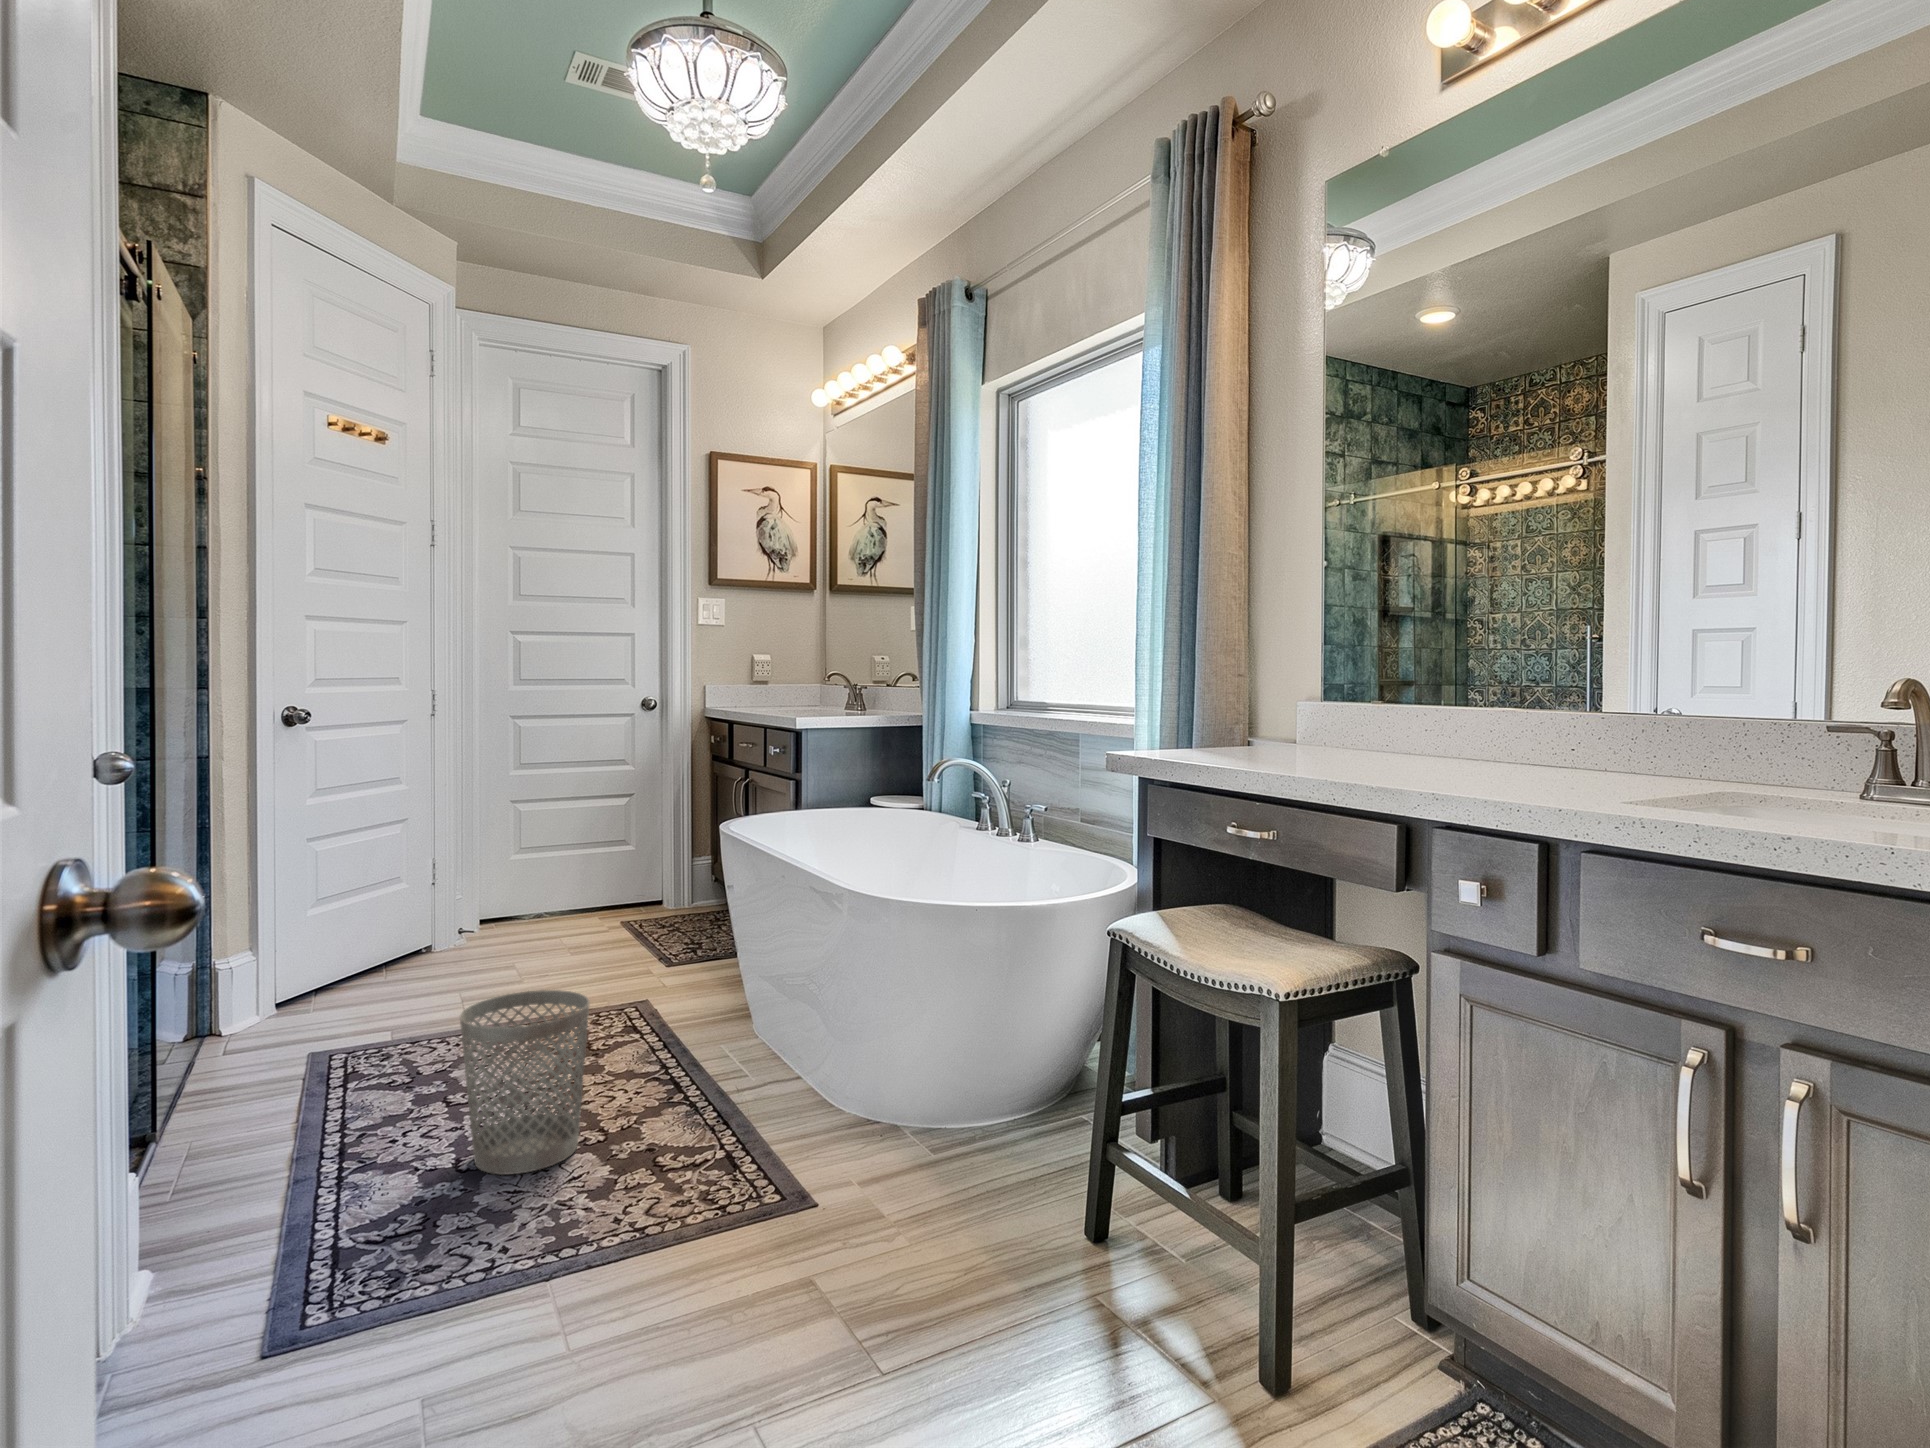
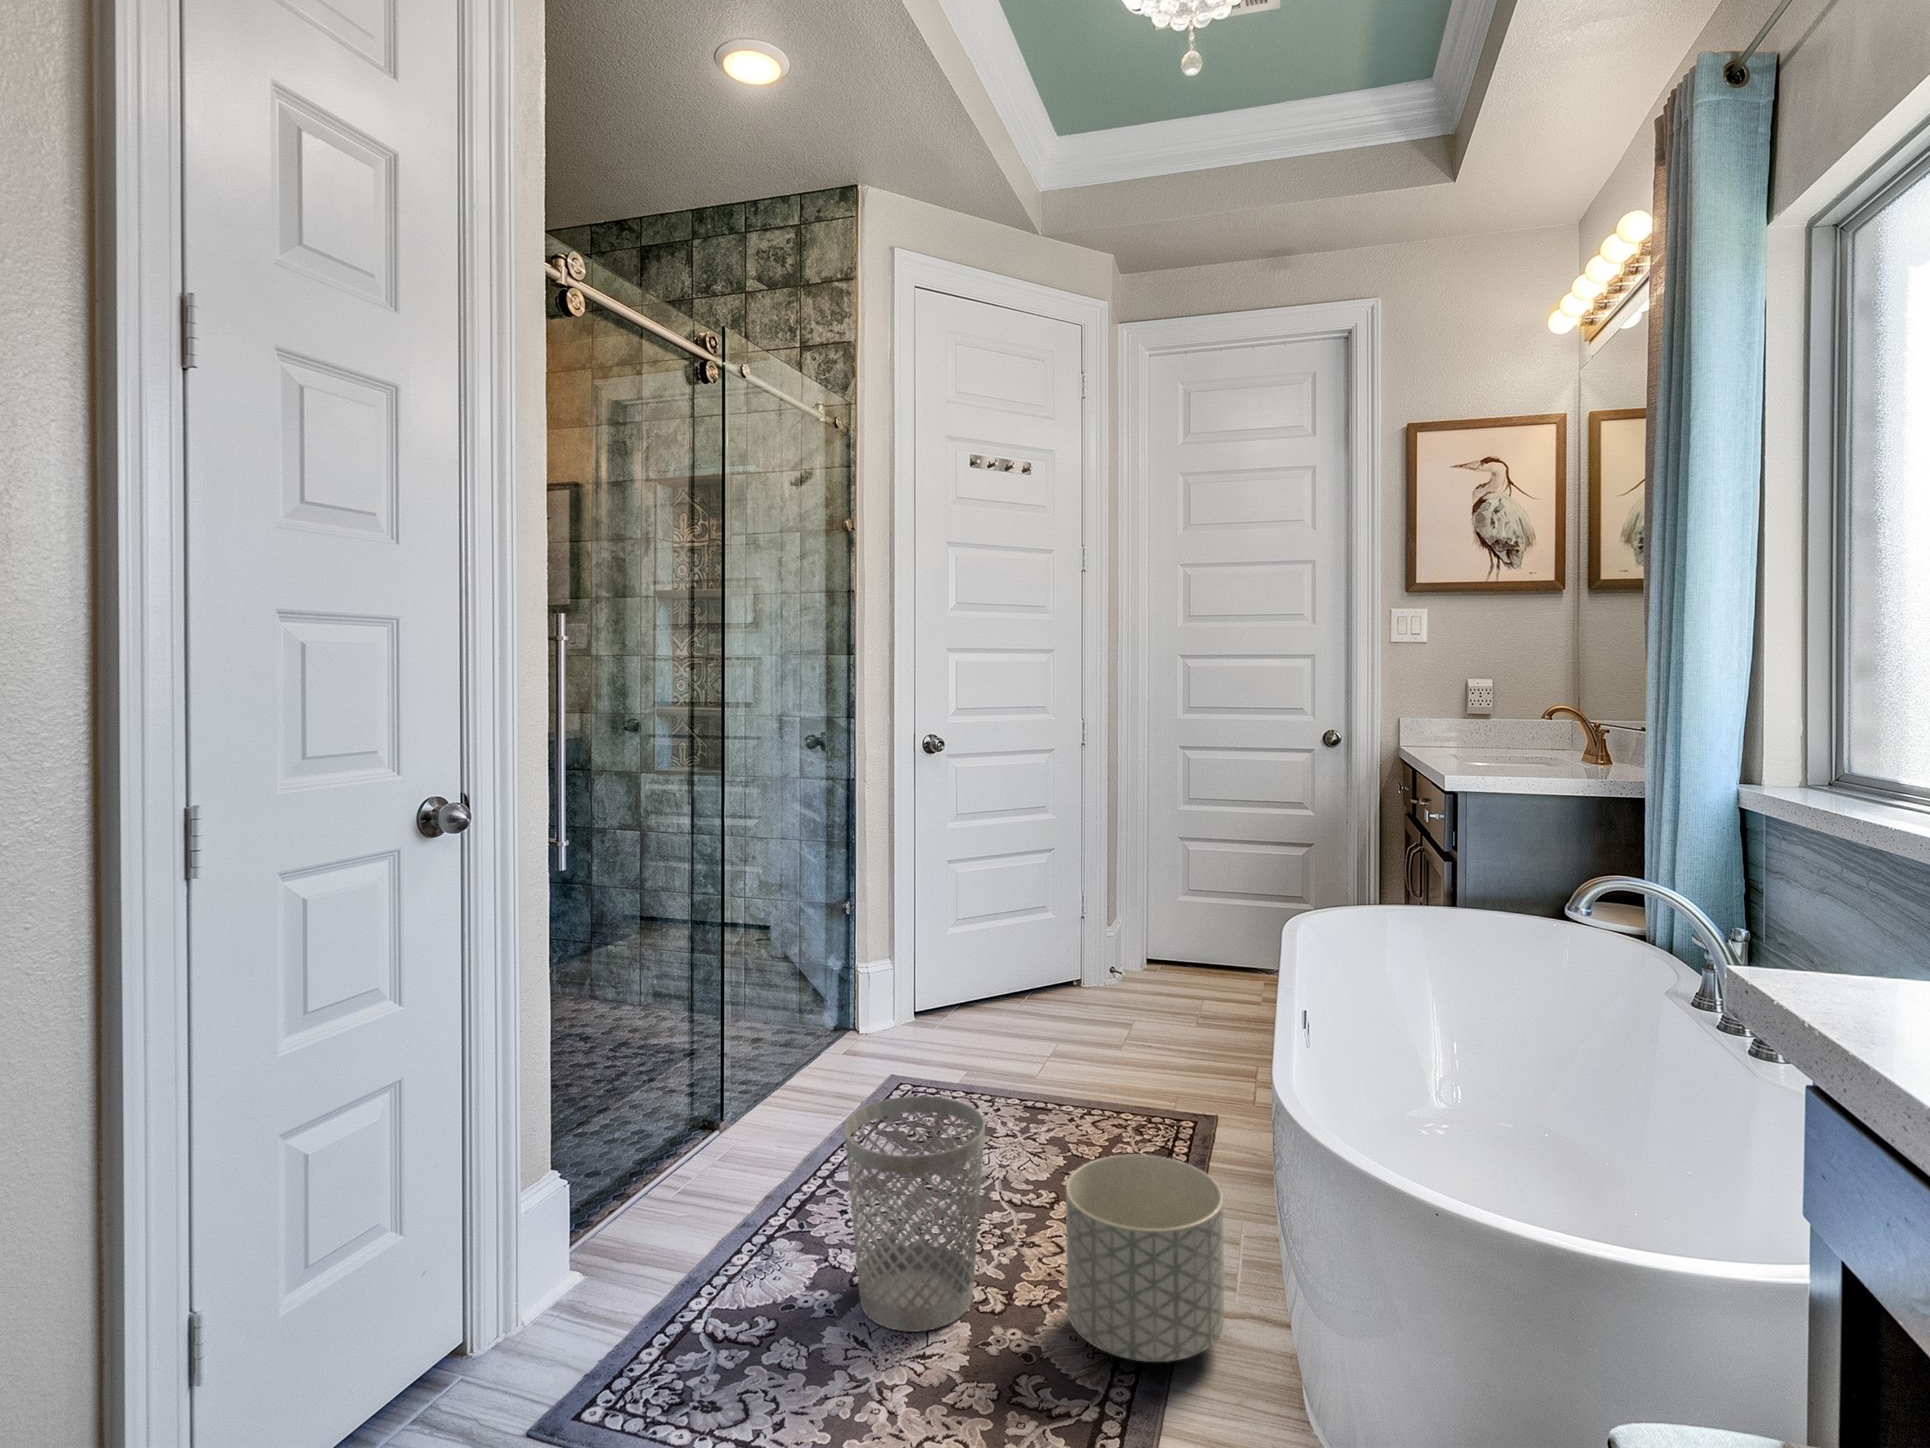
planter: none [658,989,774,1121] -> present [1066,1155,1224,1362]

